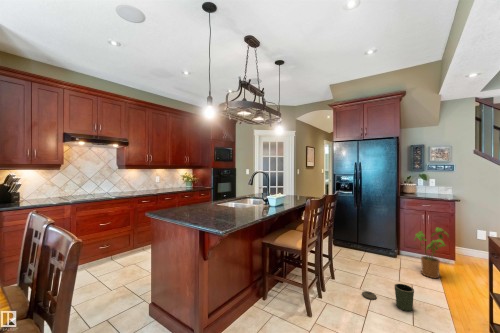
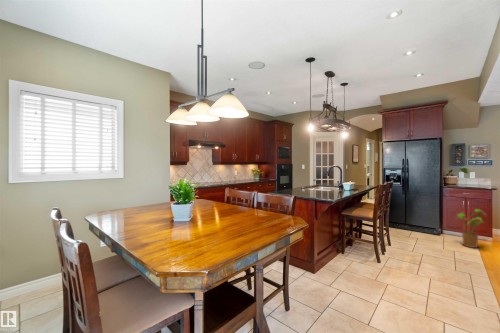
trash can: present [362,284,414,311] -> none [415,246,457,263]

